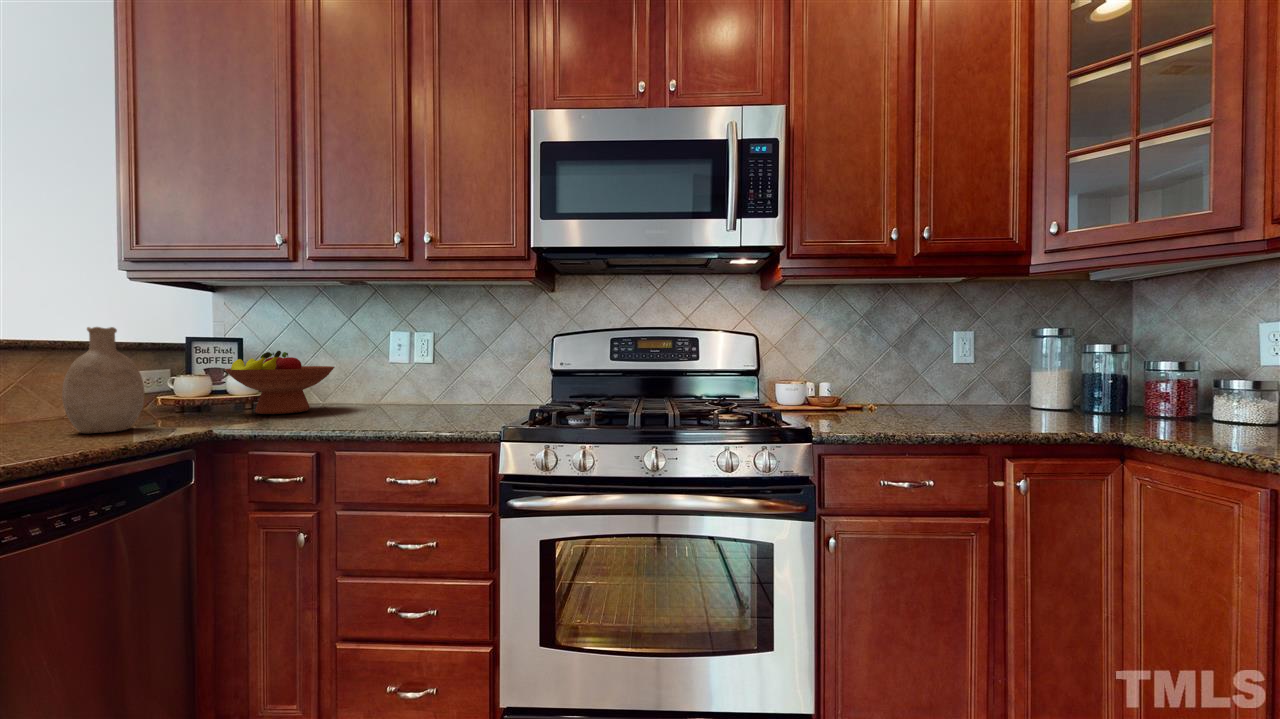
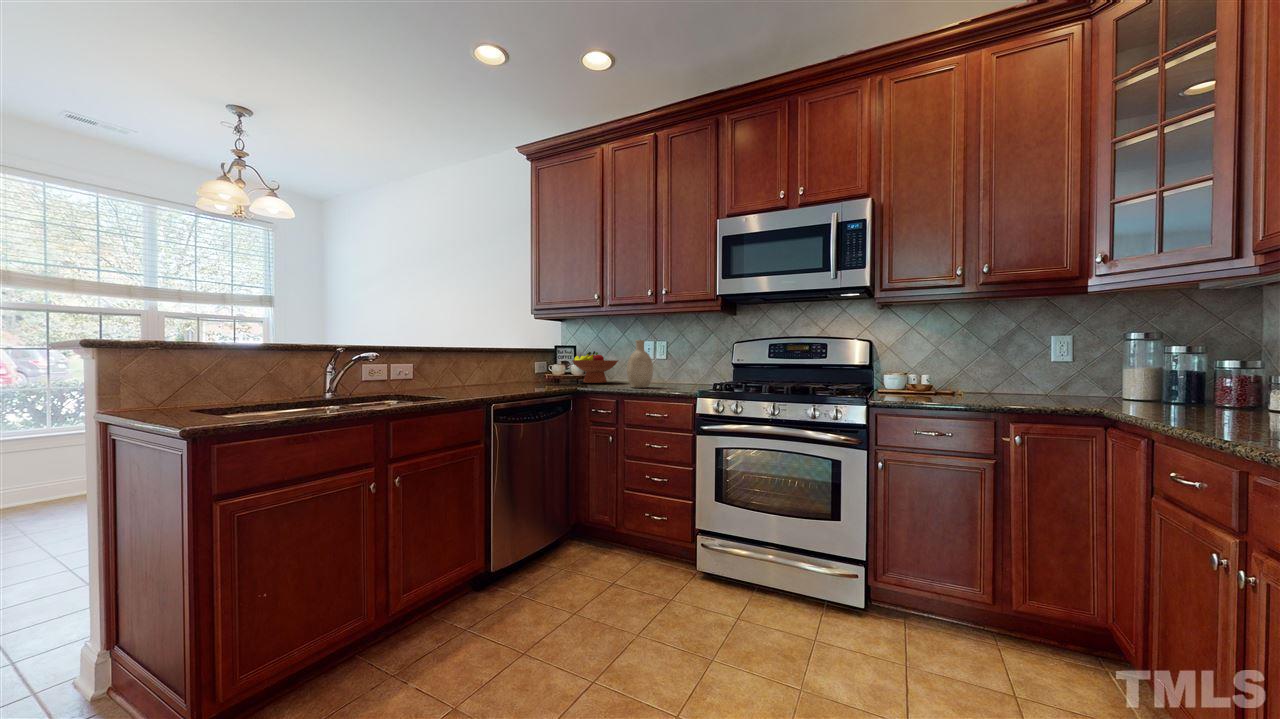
decorative vase: present [62,327,144,433] -> present [627,340,653,388]

